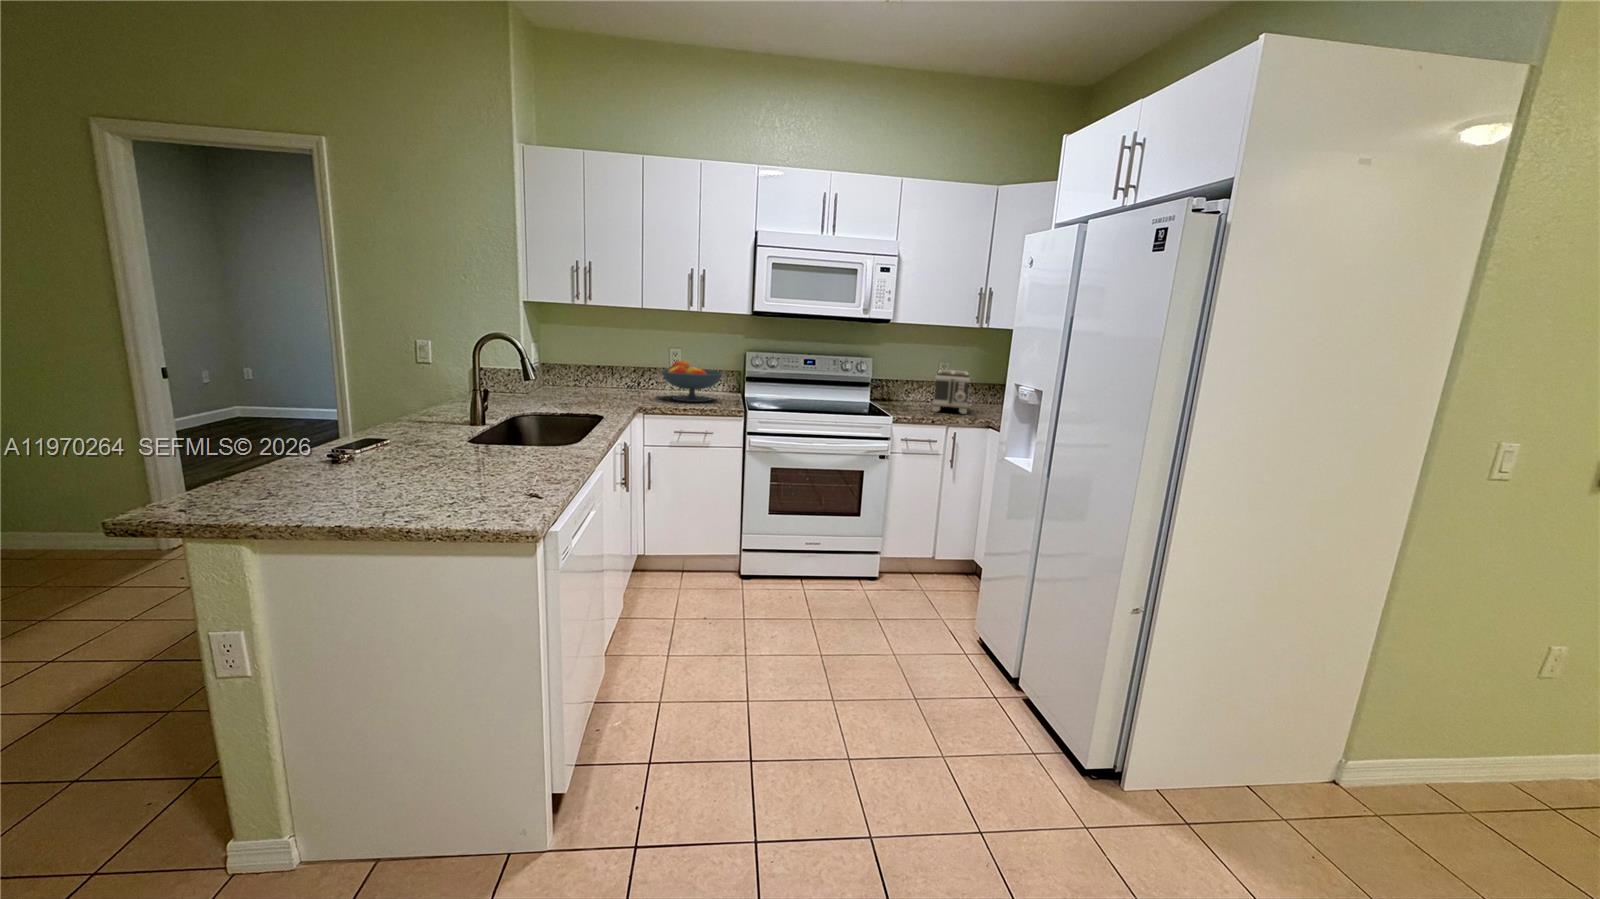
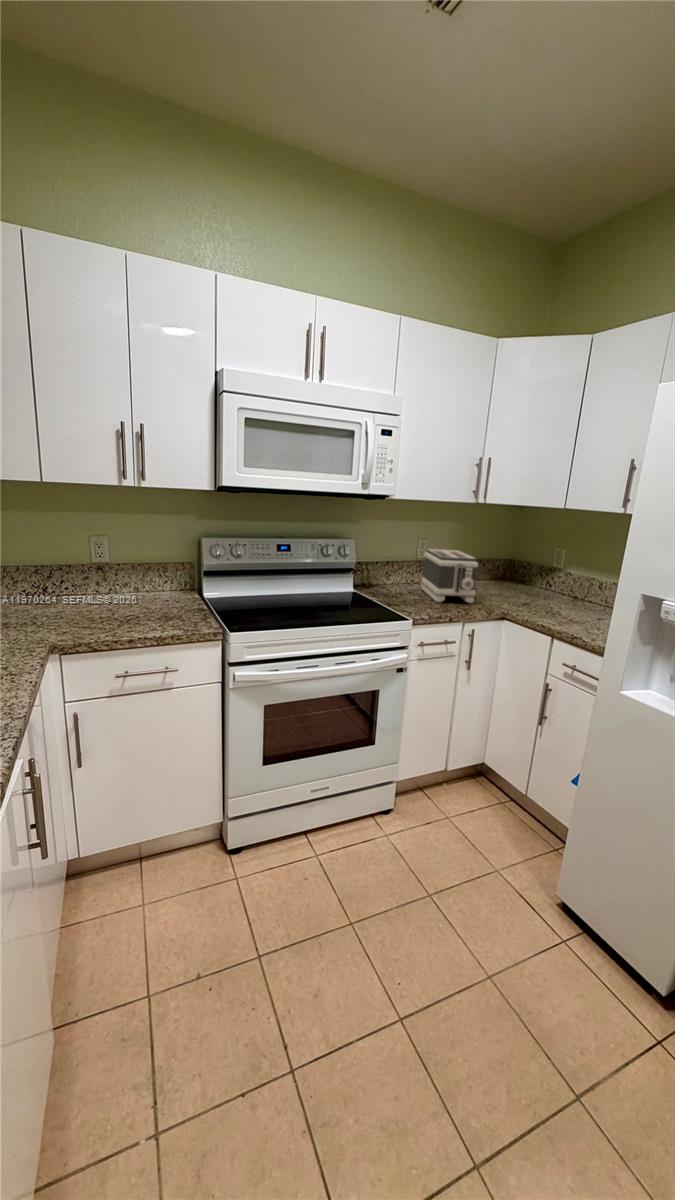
fruit bowl: present [662,361,722,402] -> none [82,556,178,620]

